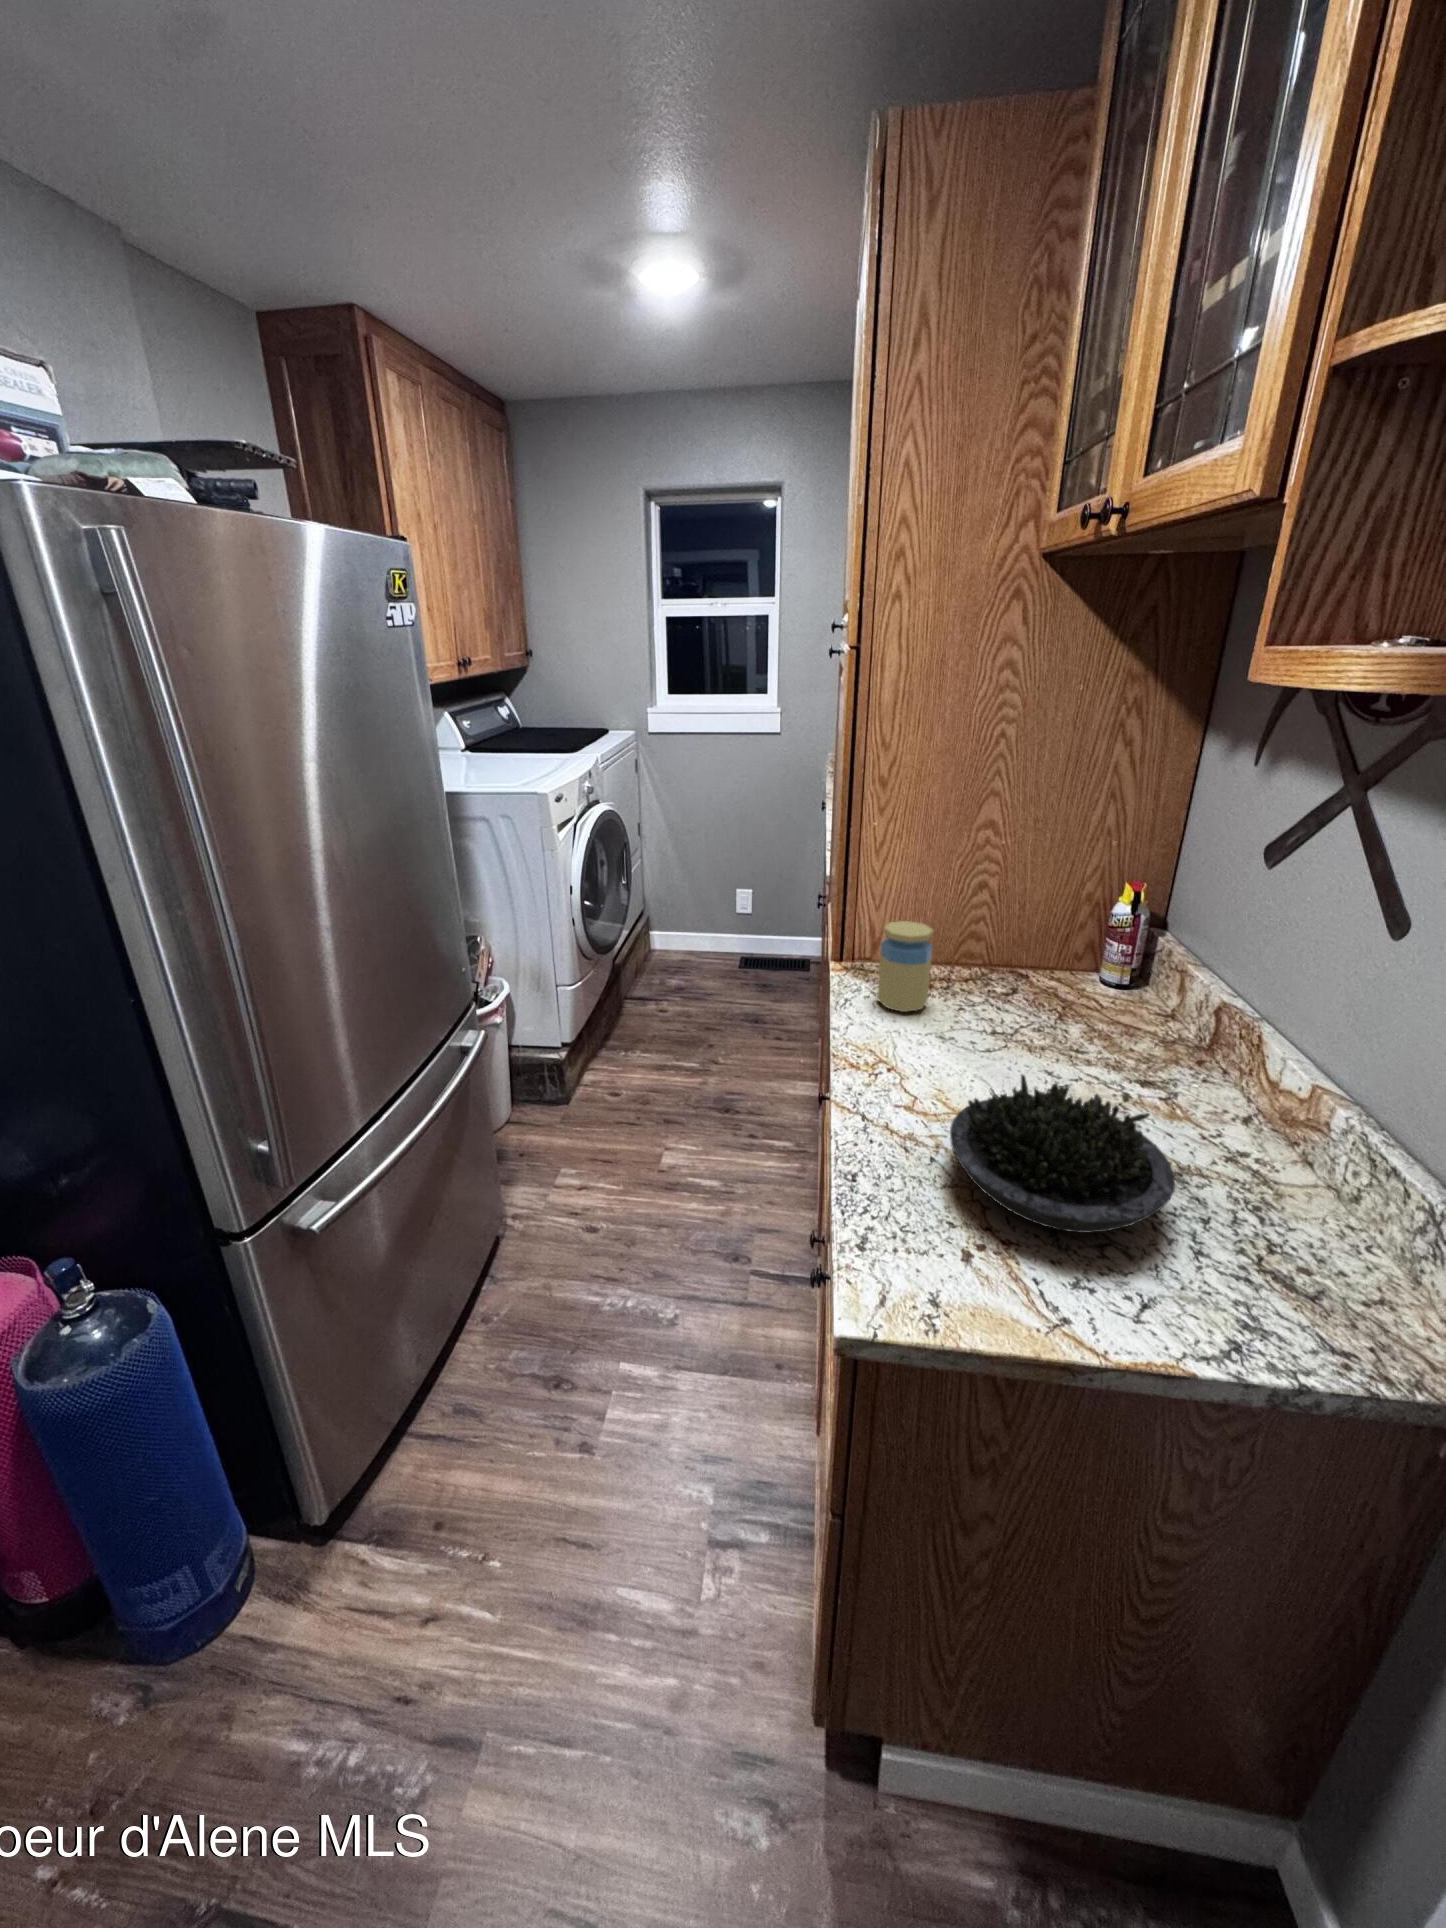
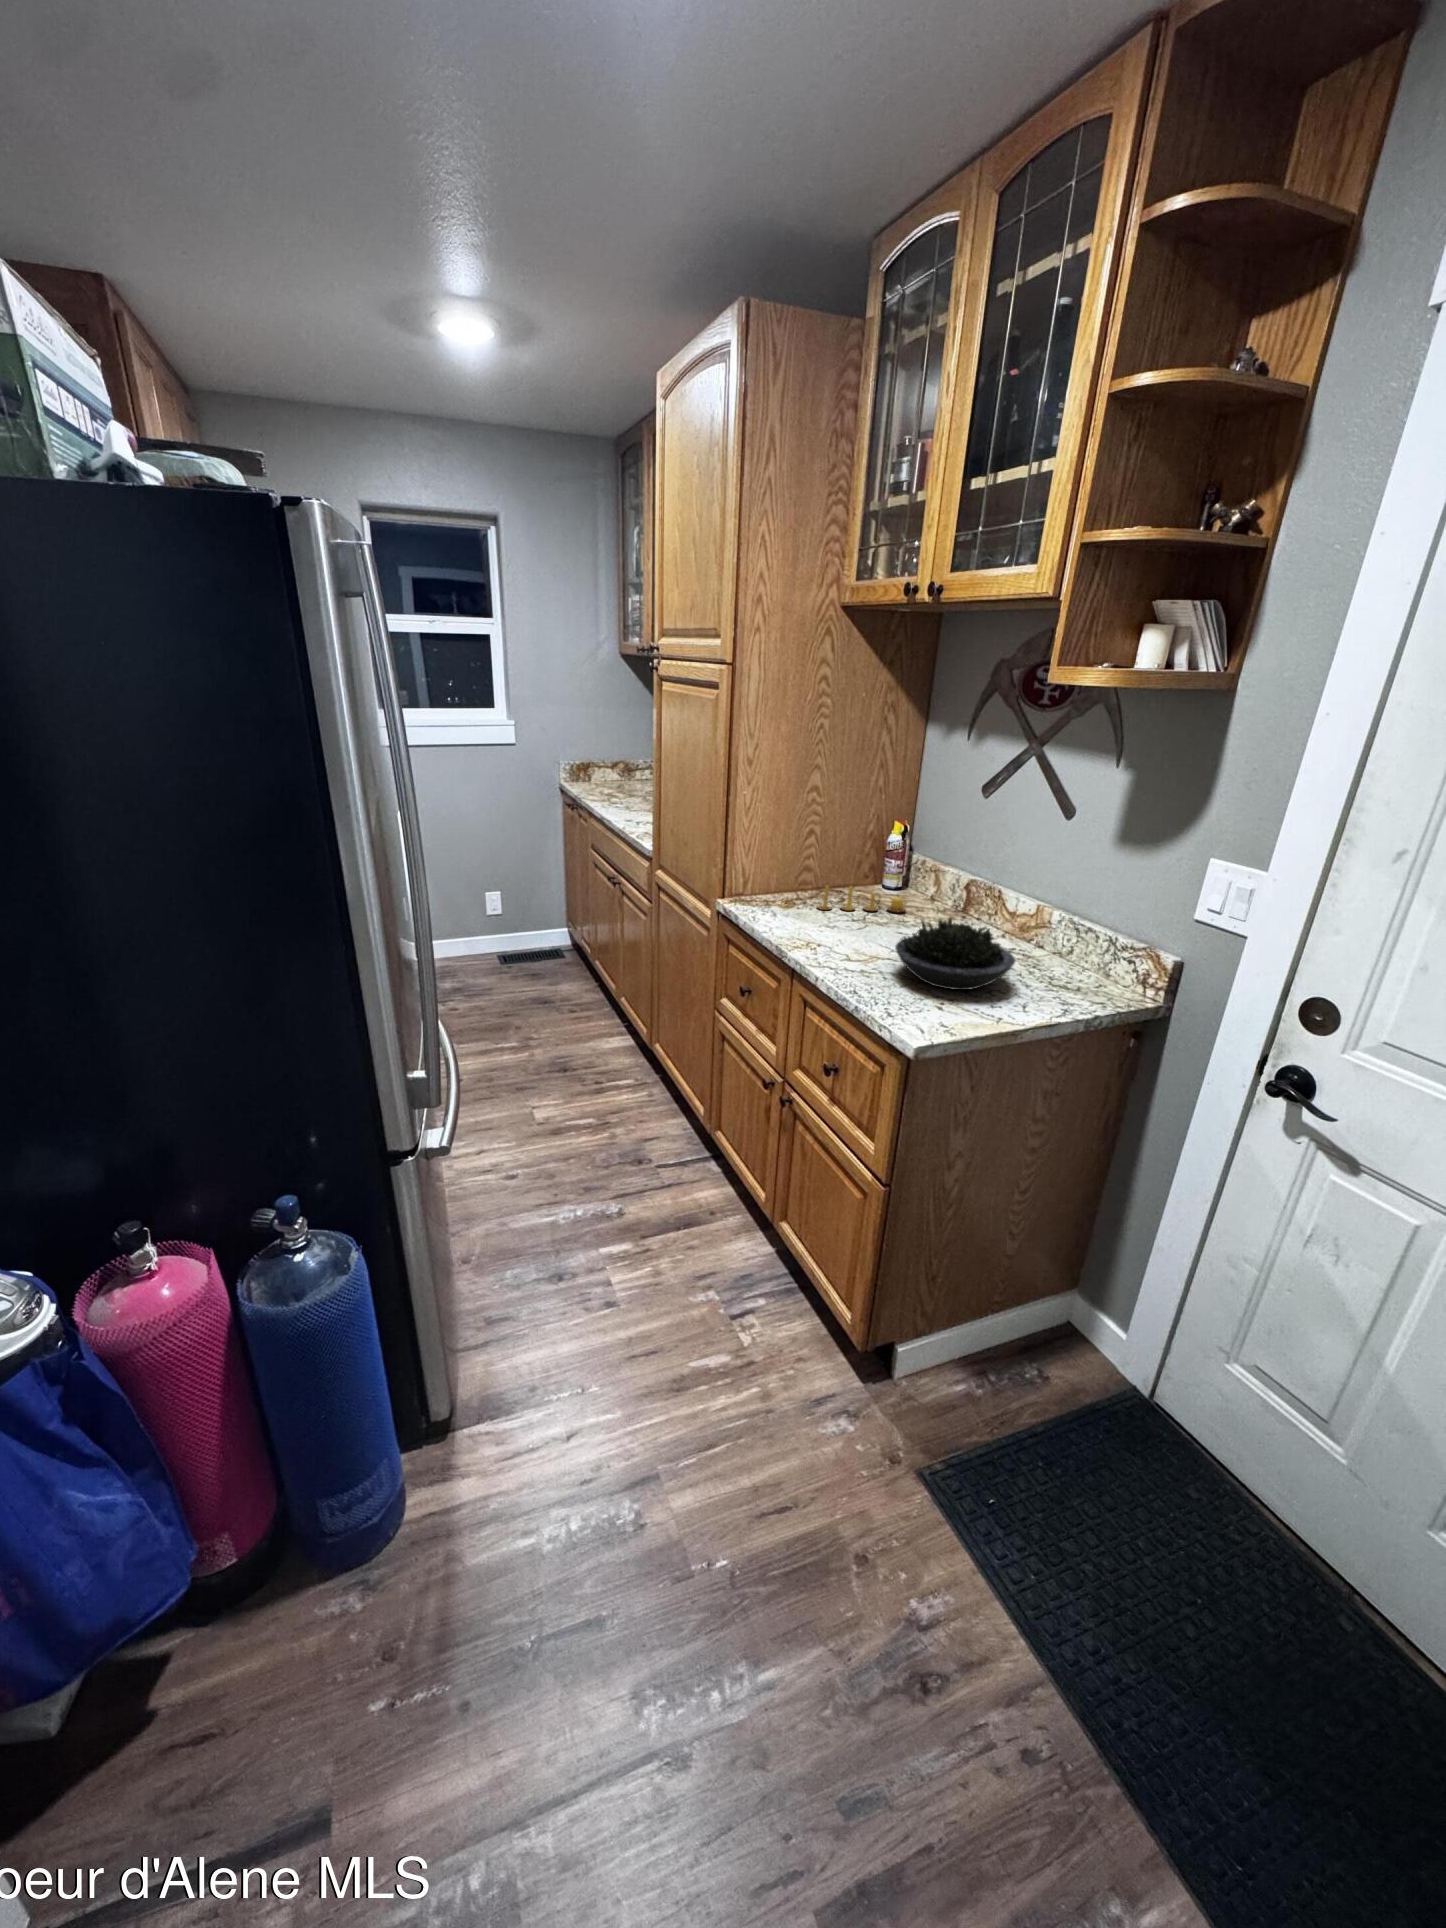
jar: present [877,921,933,1012] -> none [773,857,808,919]
candle: none [958,965,1105,1031] -> present [817,885,906,912]

